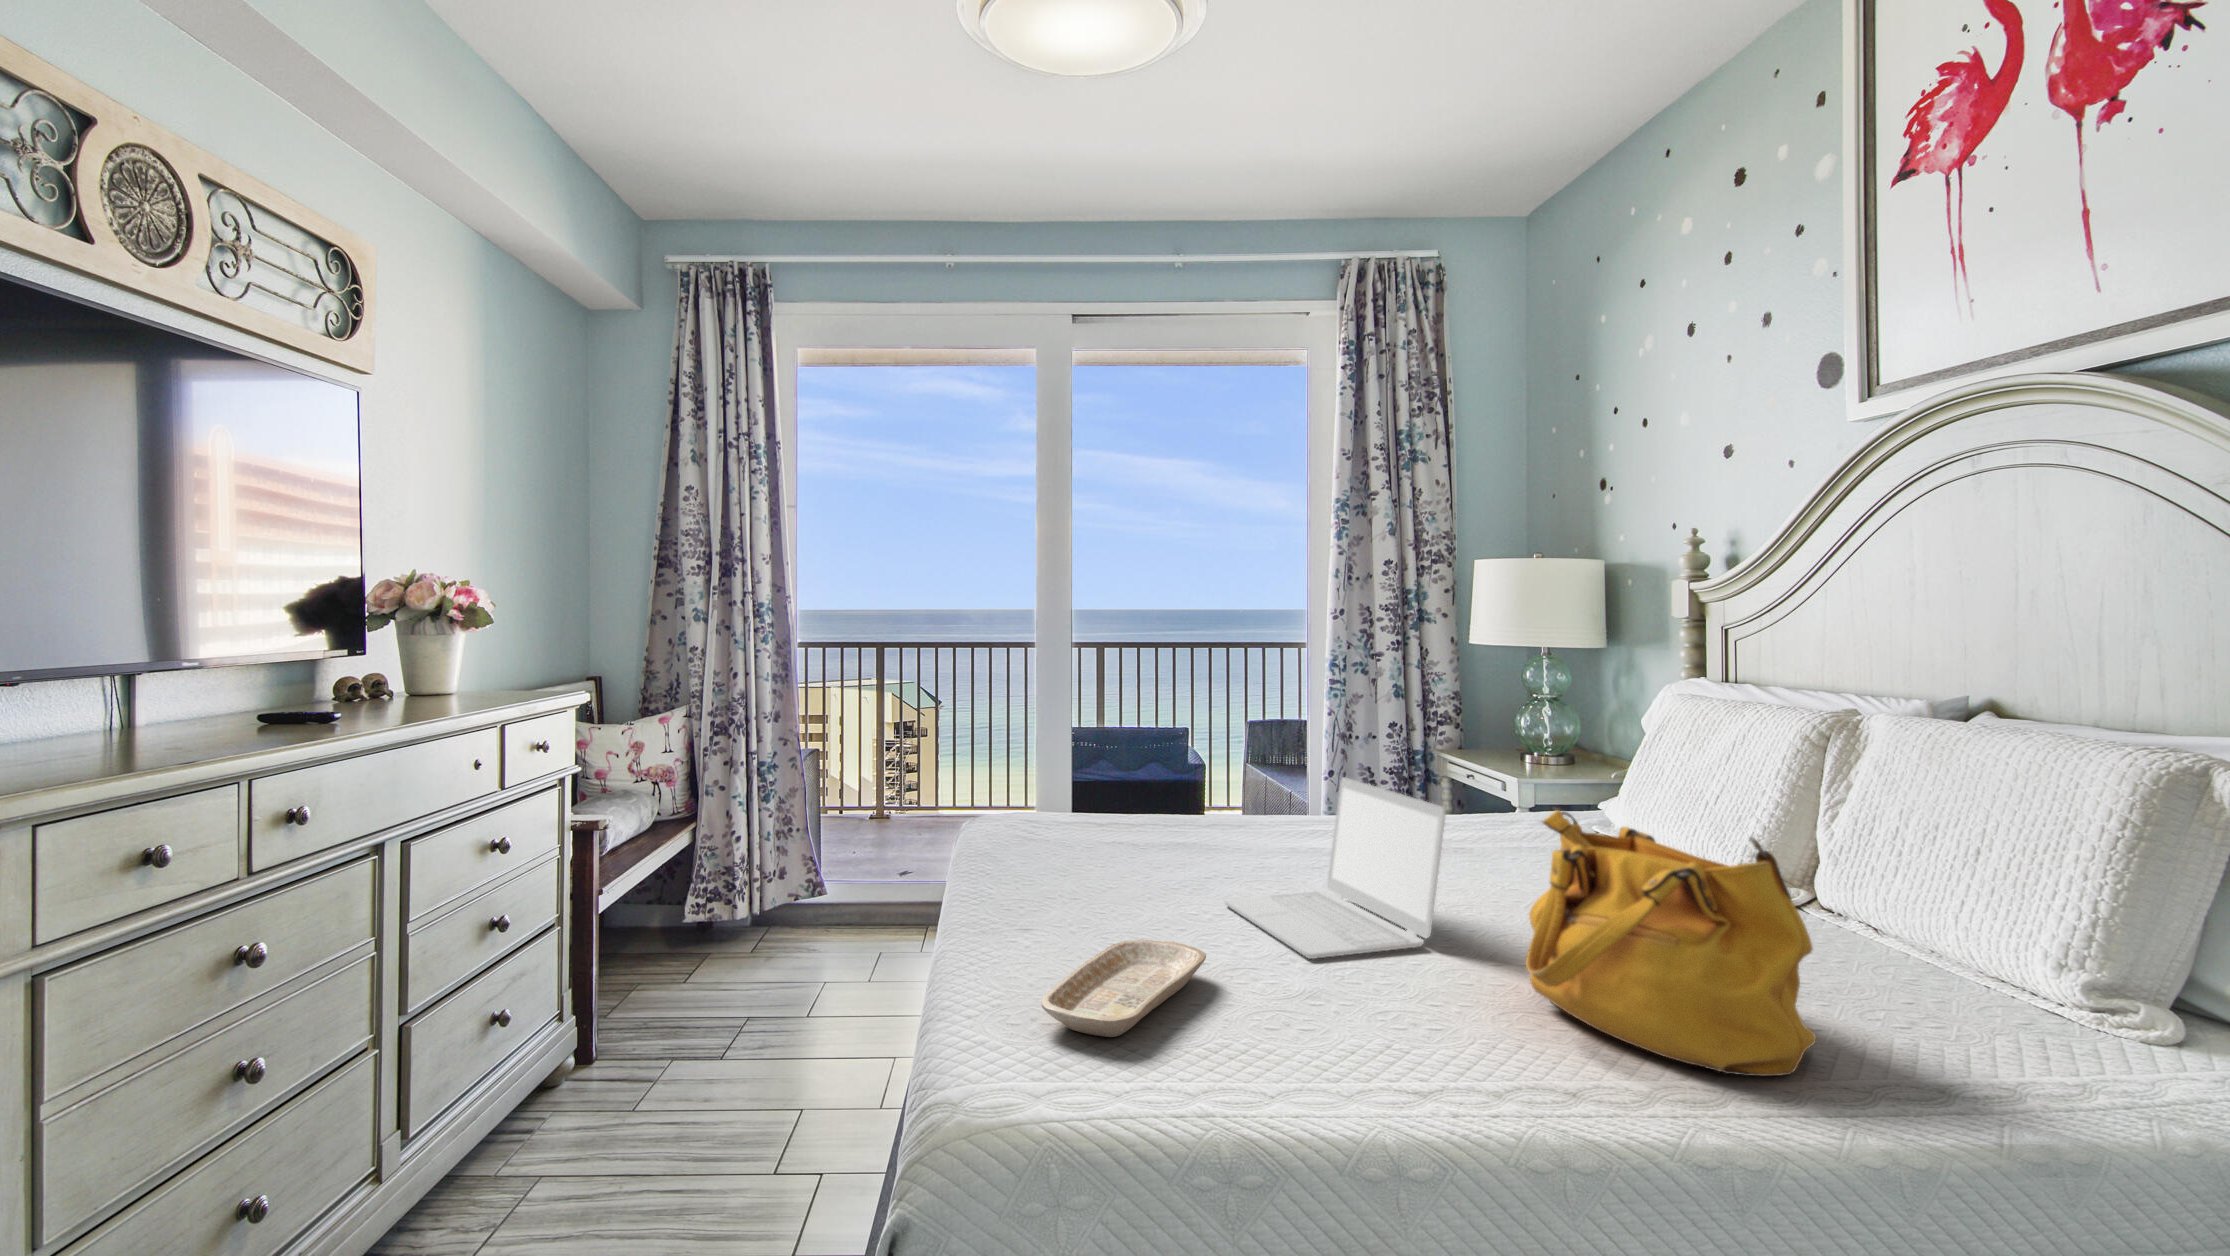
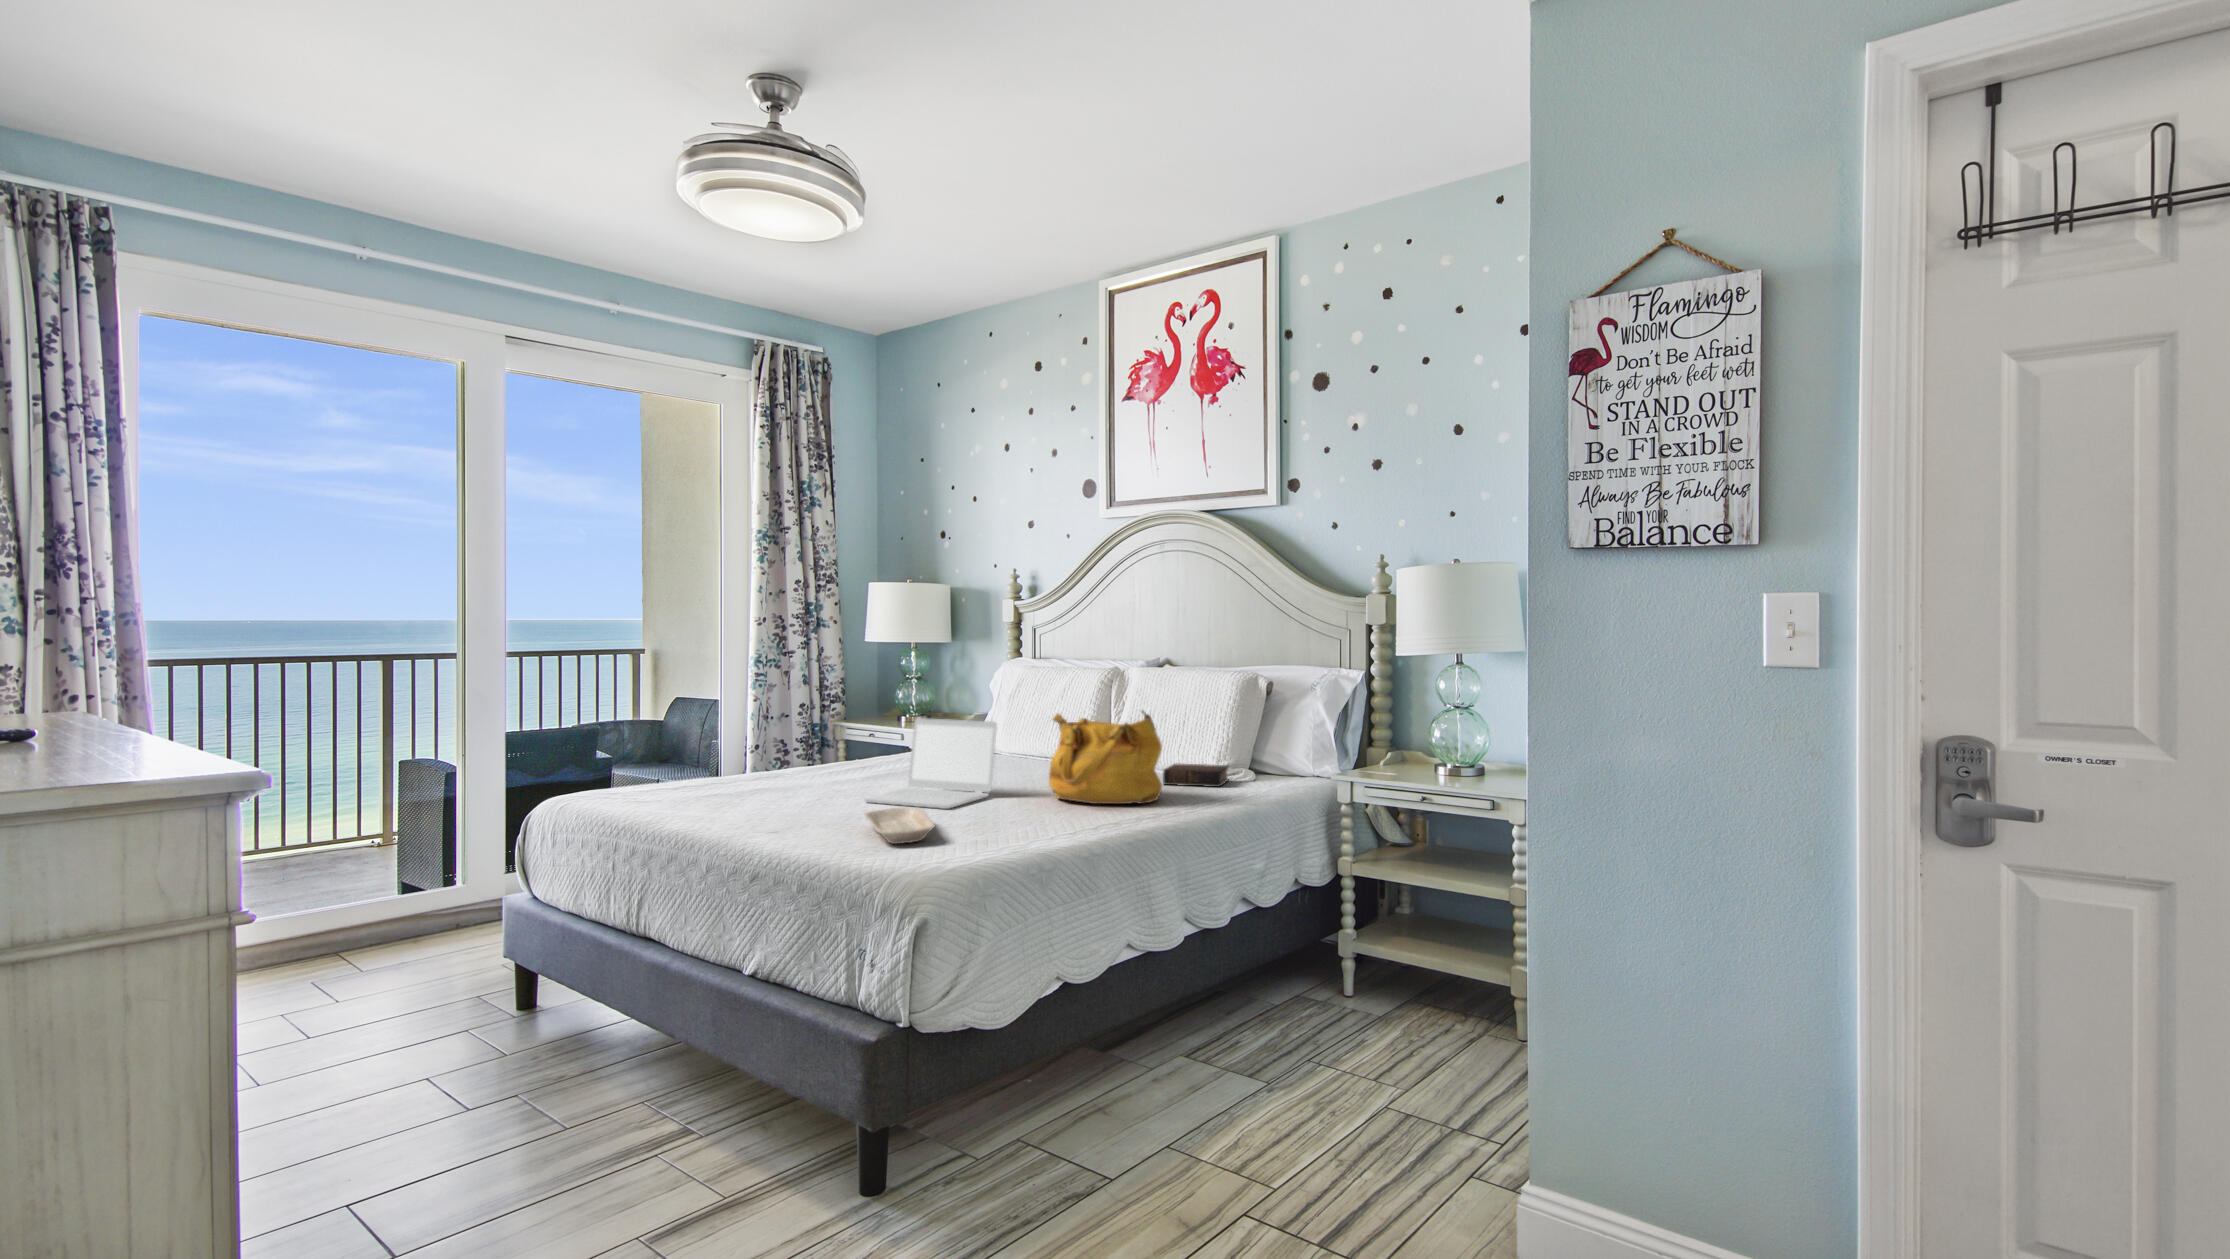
book: none [1877,965,2122,1075] -> present [1163,764,1228,787]

